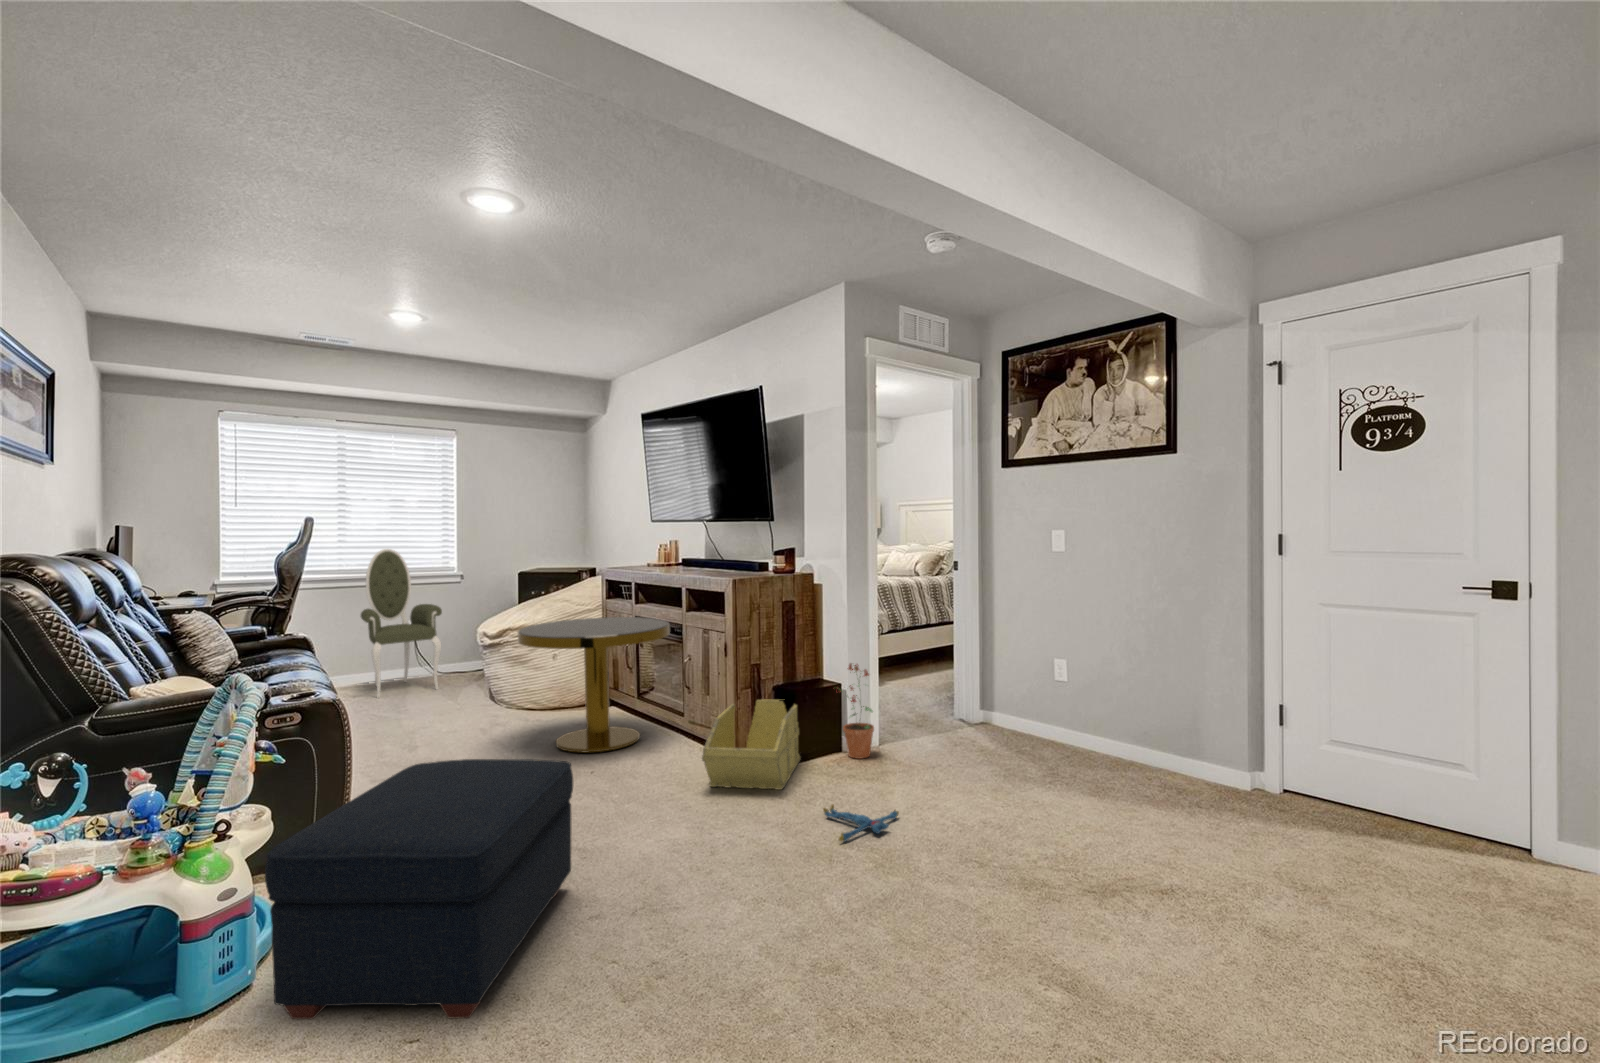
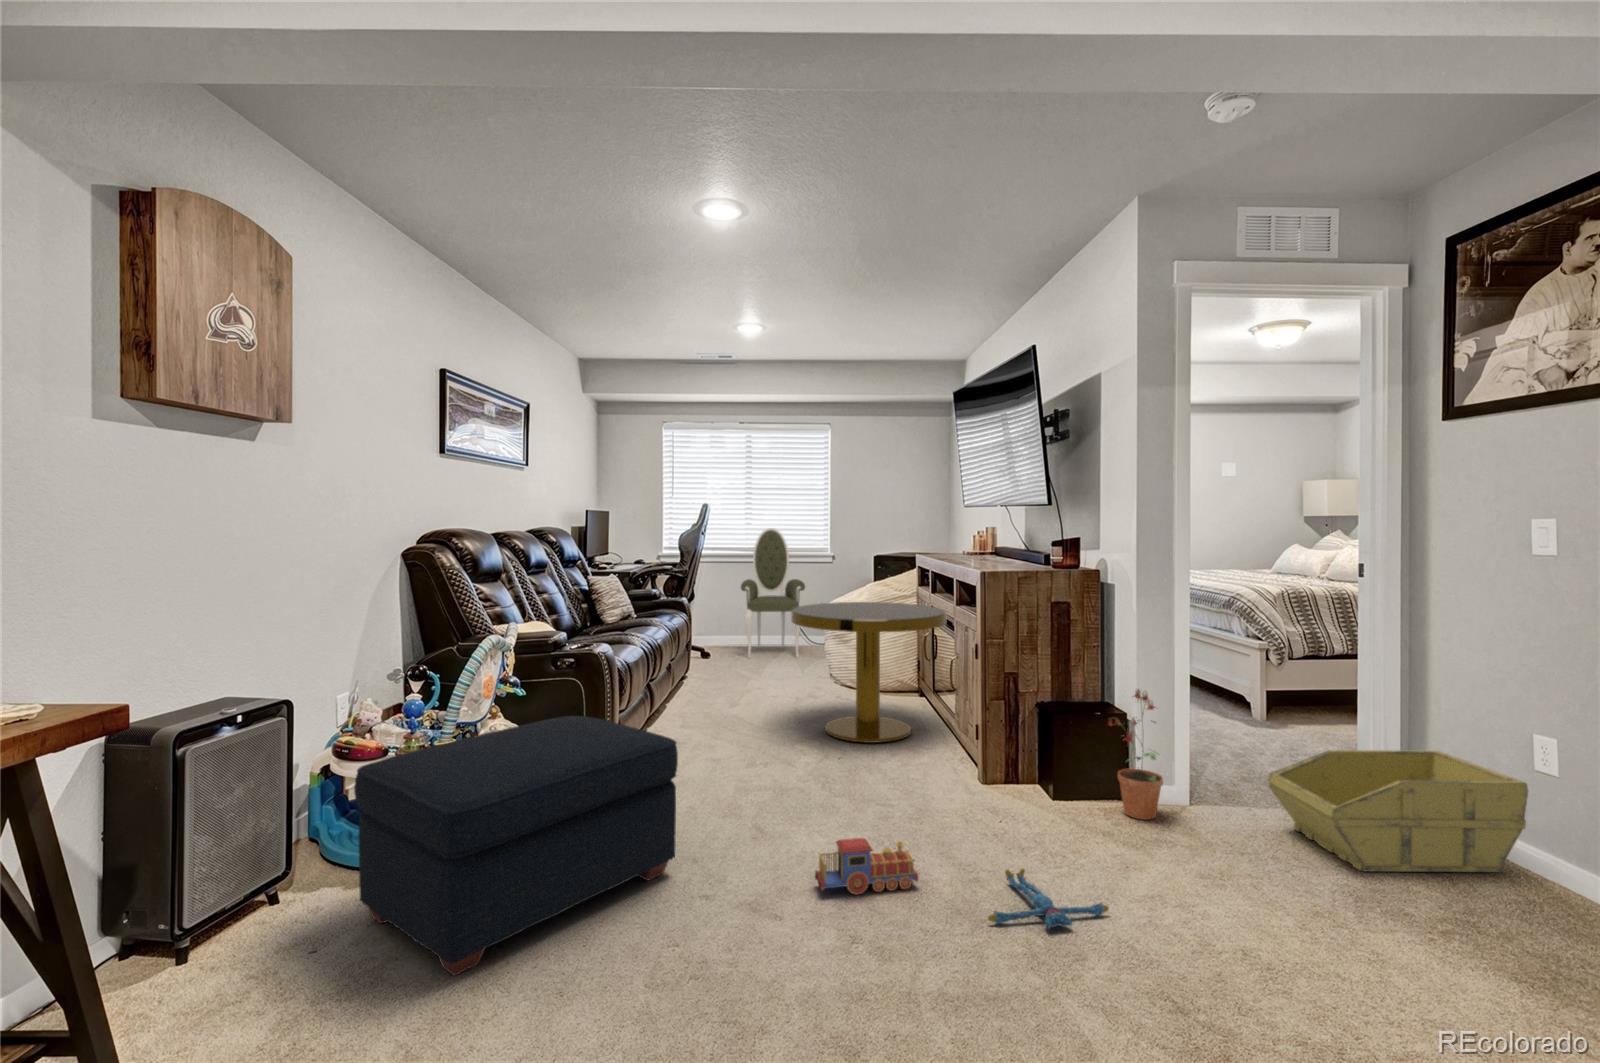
storage bin: present [702,699,801,790] -> present [1268,750,1528,872]
toy train: none [697,805,773,858] -> present [815,838,918,894]

